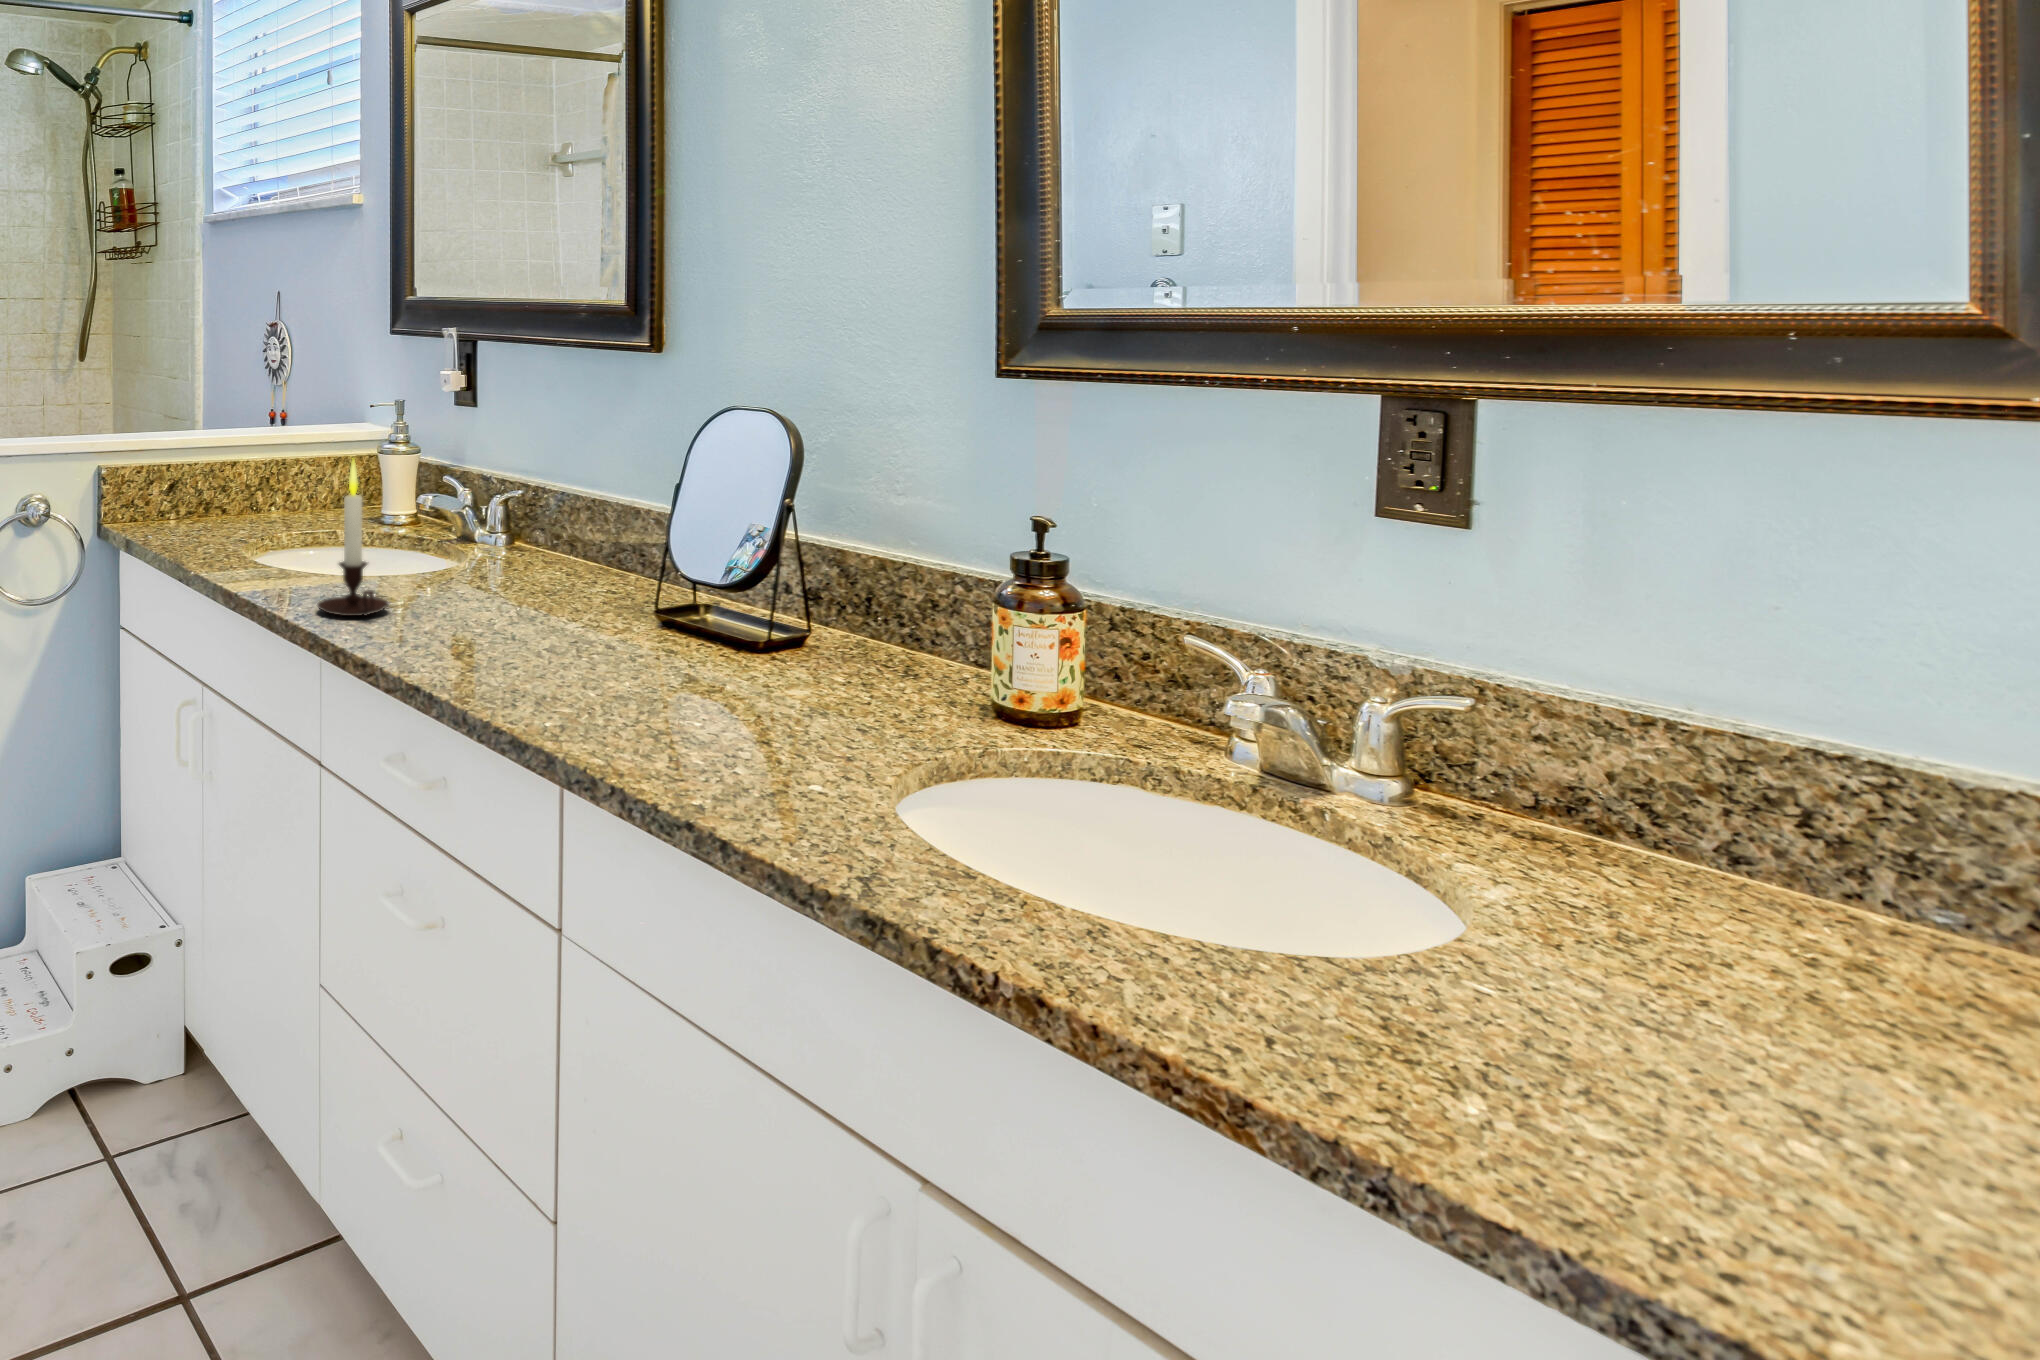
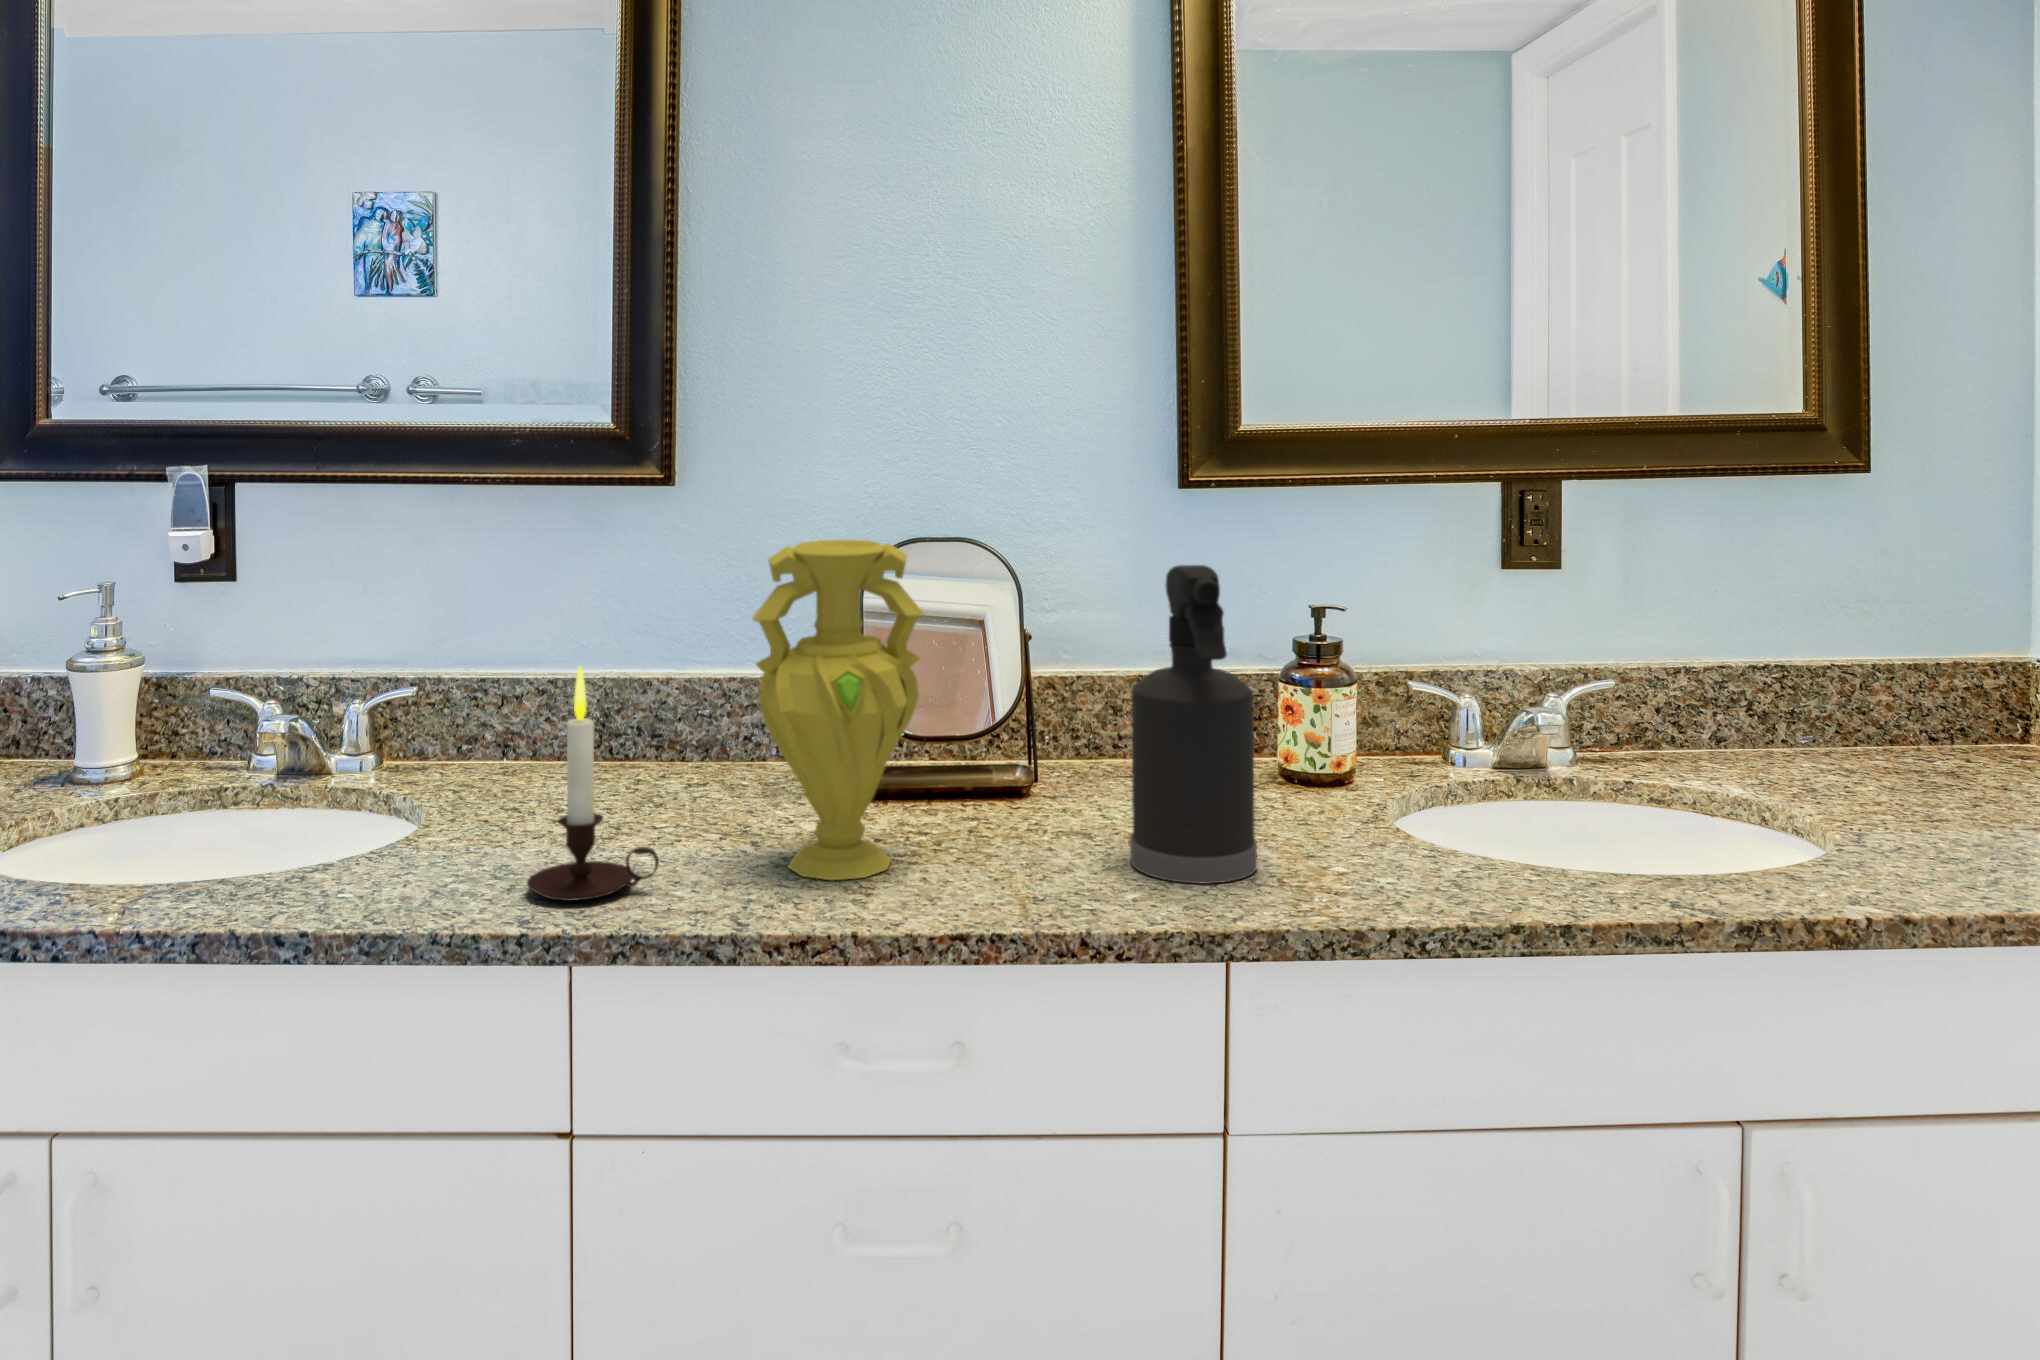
vase: none [432,388,557,652] -> present [752,540,924,880]
spray bottle: none [598,430,723,729] -> present [1130,565,1257,884]

